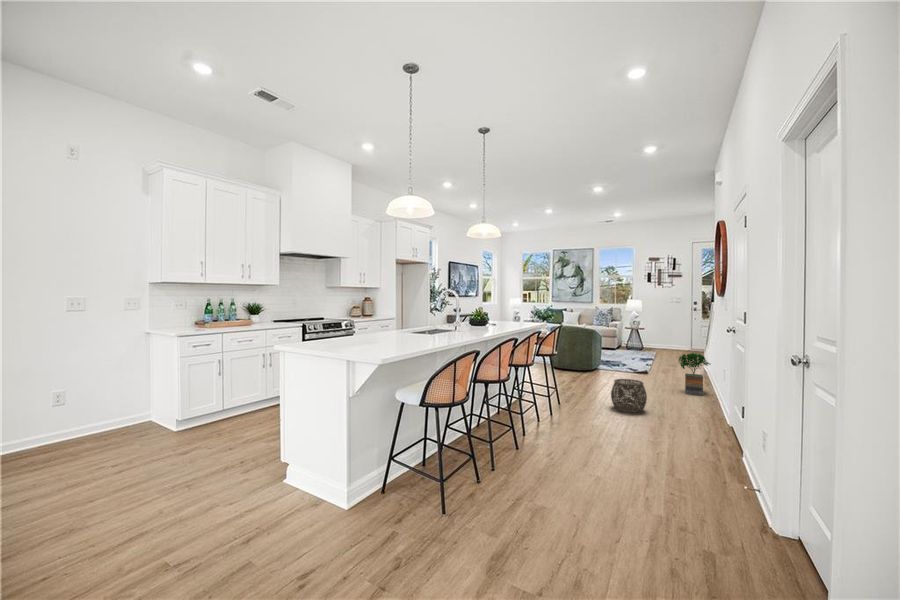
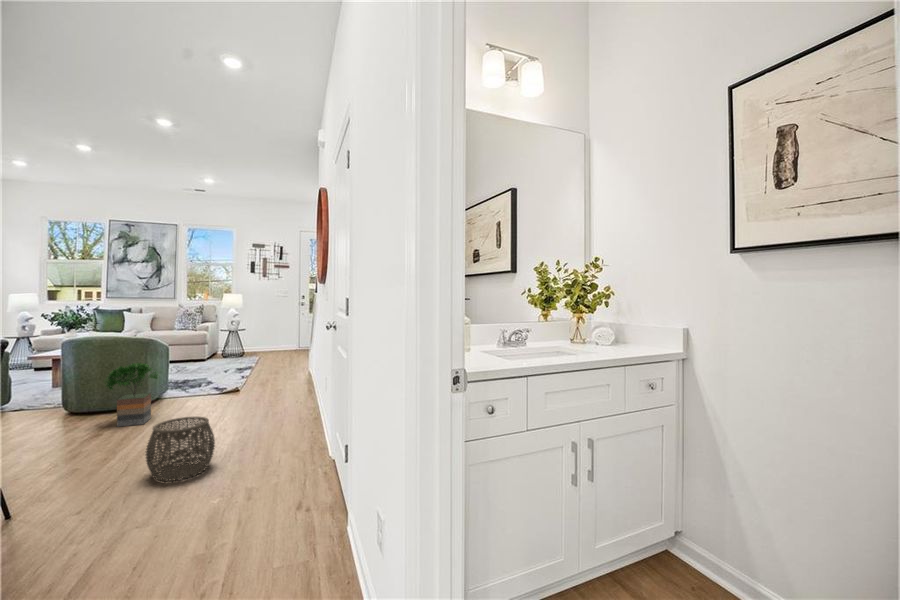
potted tree: present [679,353,710,395] -> present [106,363,158,427]

